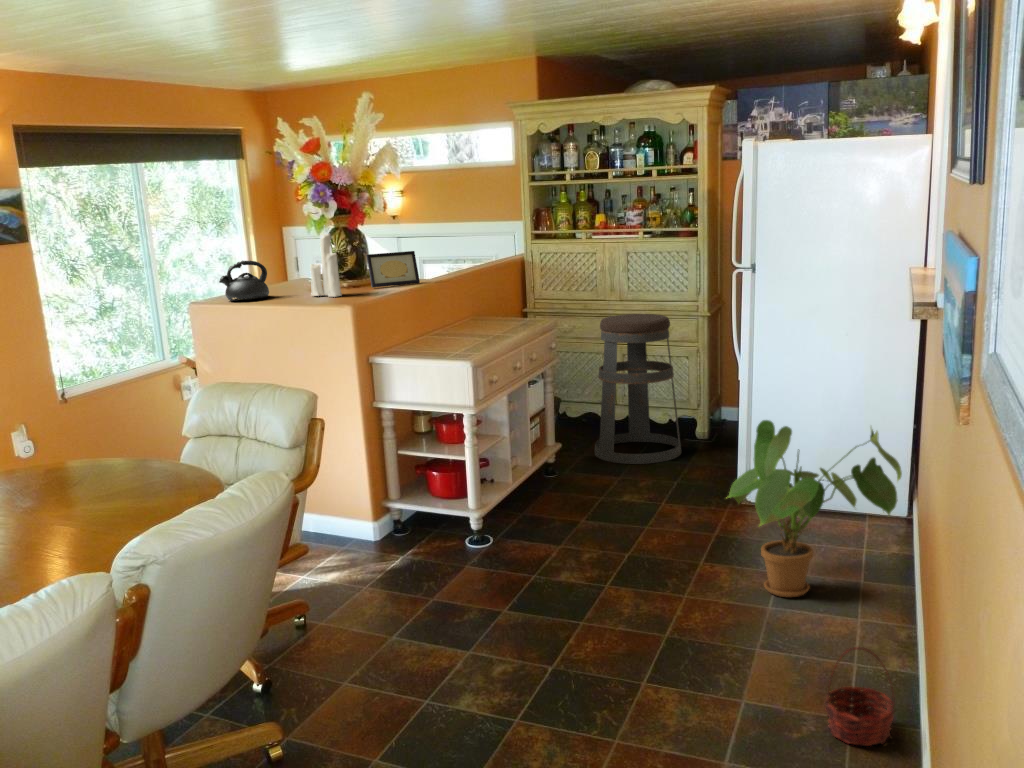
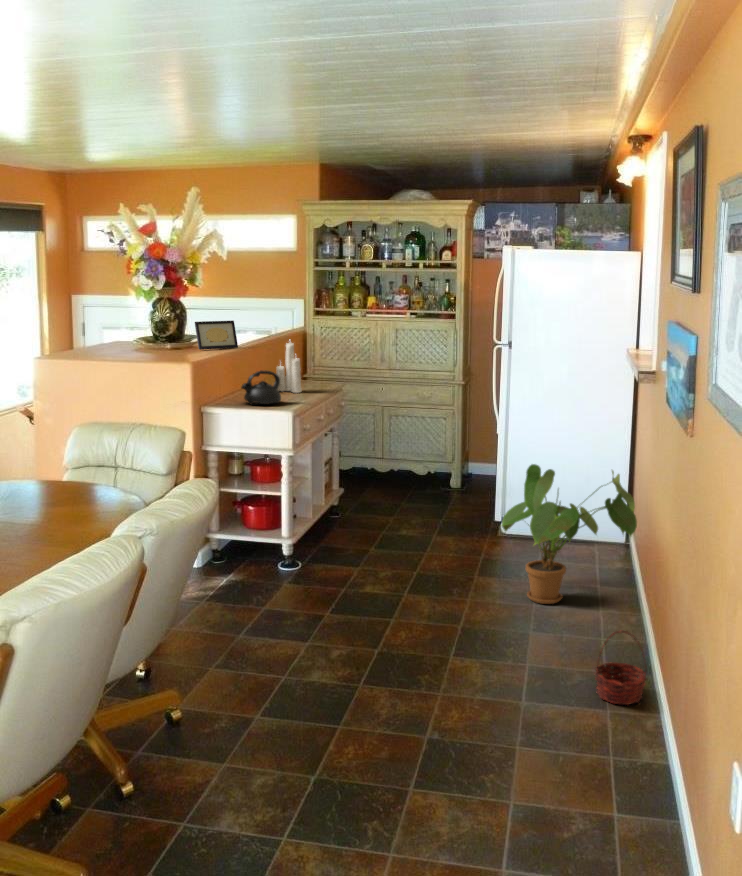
candle: present [310,234,342,297] -> present [276,343,302,393]
teapot: present [219,261,269,301] -> present [241,370,281,405]
bar stool: present [595,314,682,464] -> none [366,381,437,505]

